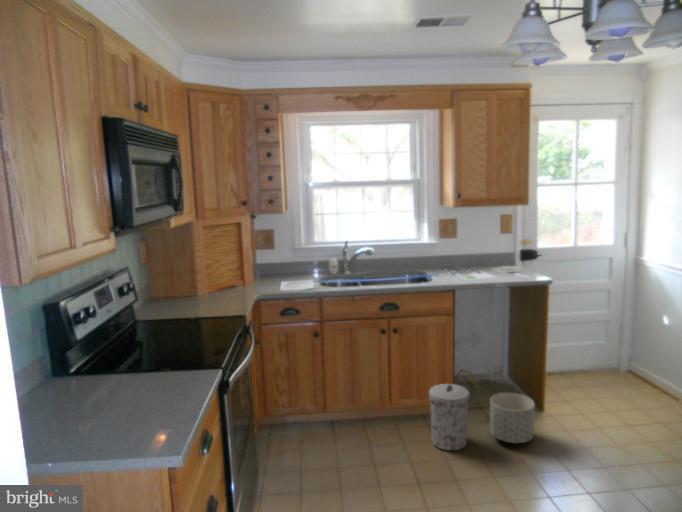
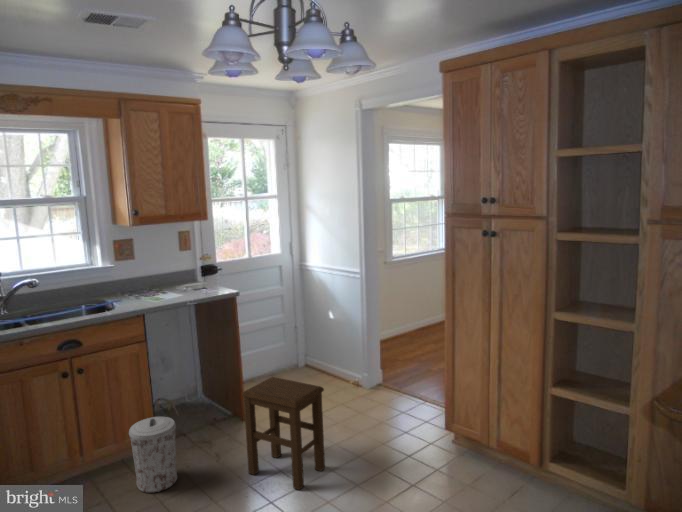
stool: none [534,374,627,497] -> present [242,377,325,490]
planter: present [490,393,534,443] -> none [197,409,243,462]

